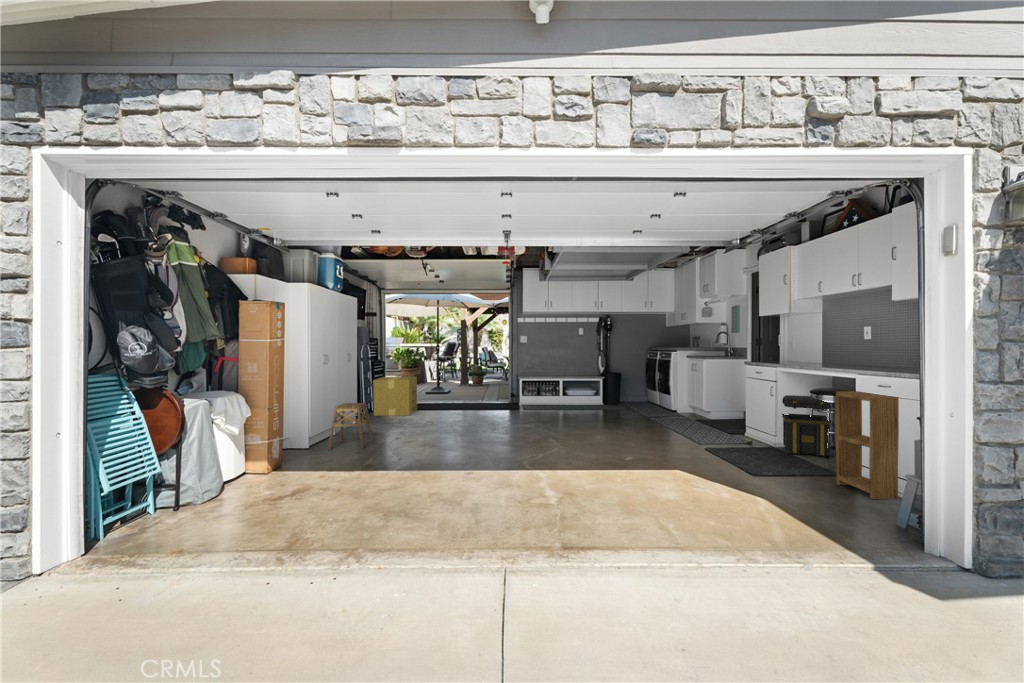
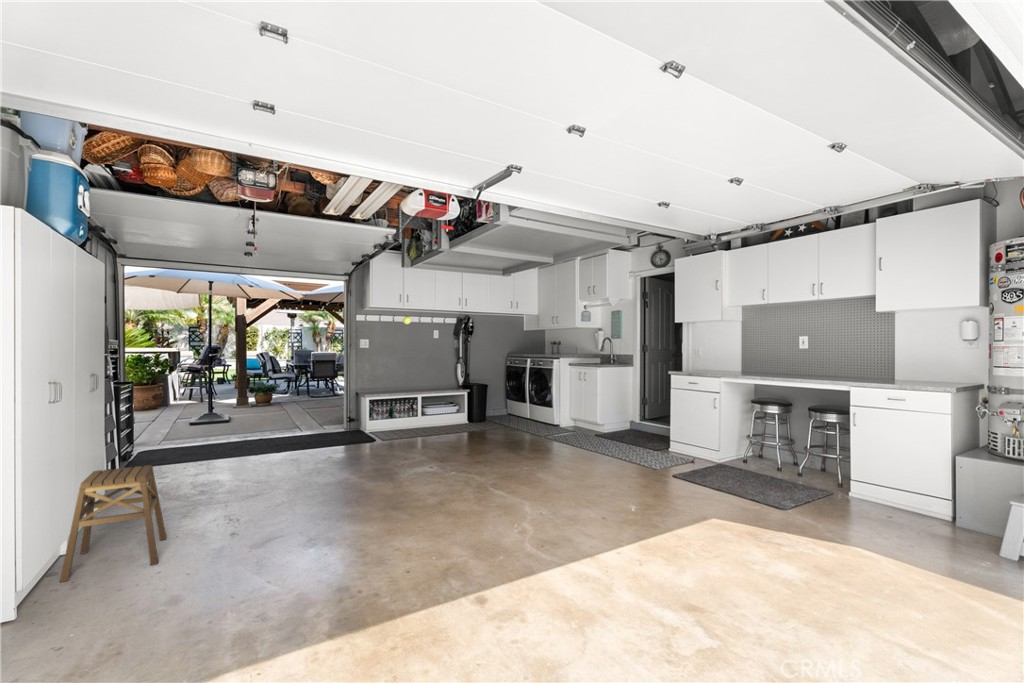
cardboard box: present [373,377,417,416] -> none [122,401,201,475]
shelving unit: present [836,391,899,499] -> none [854,402,931,524]
toolbox: present [782,395,832,457] -> none [725,406,785,471]

